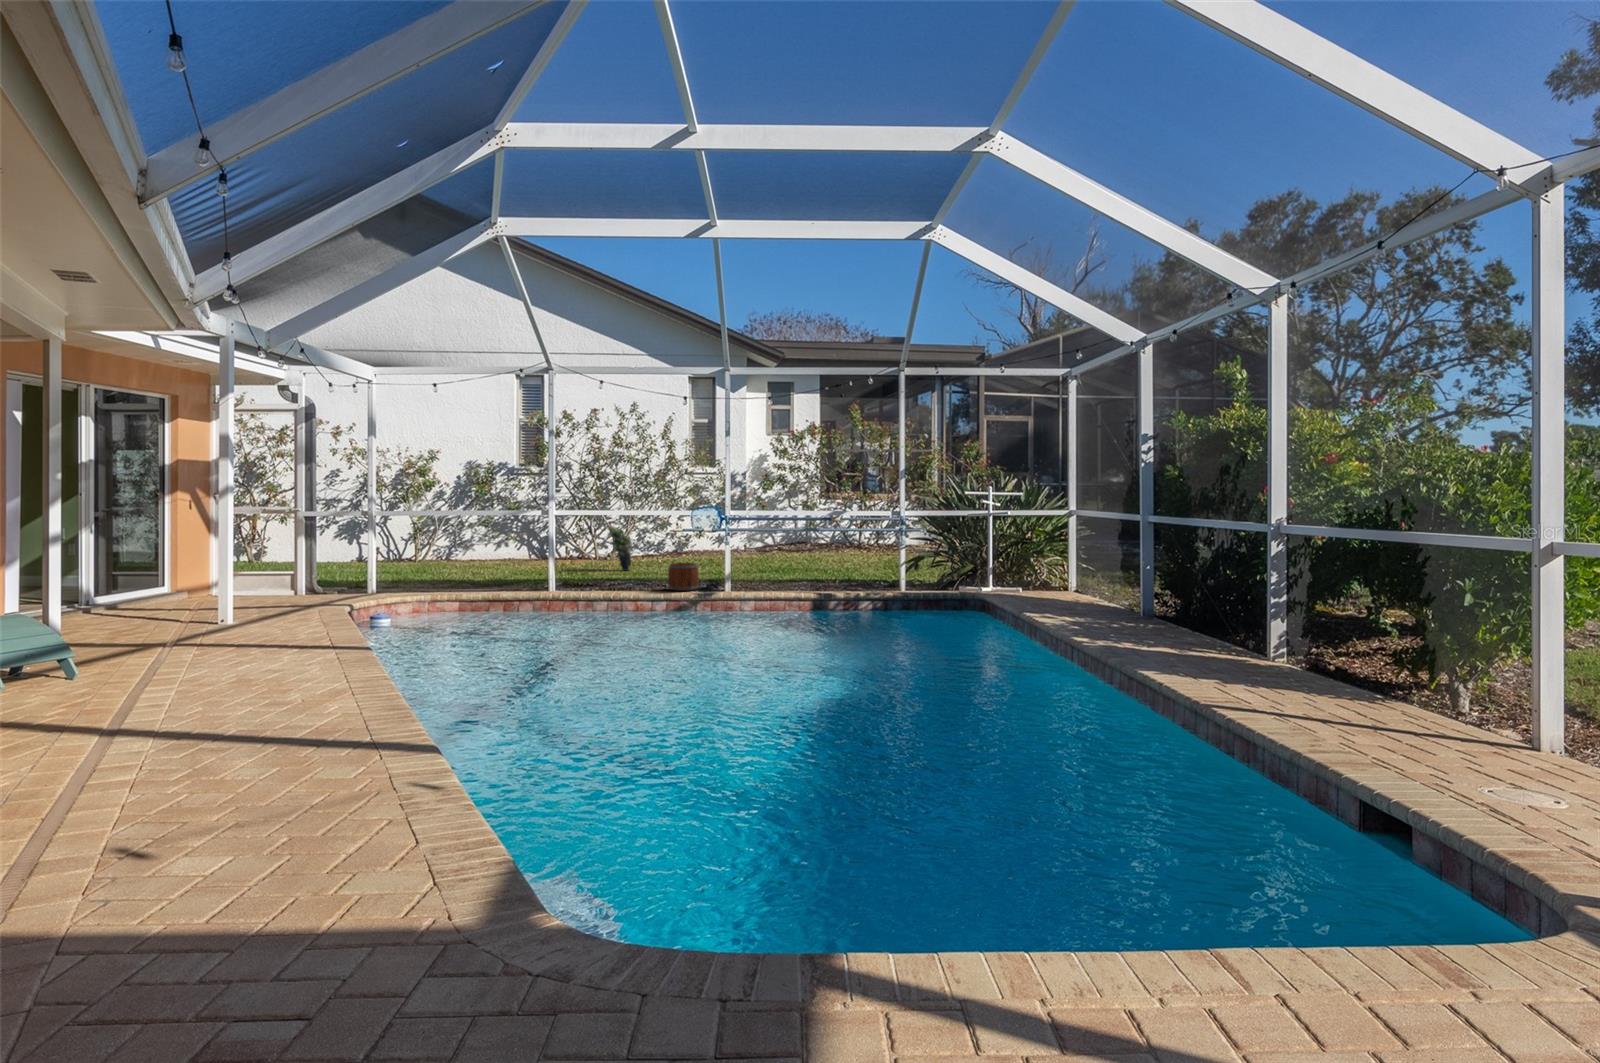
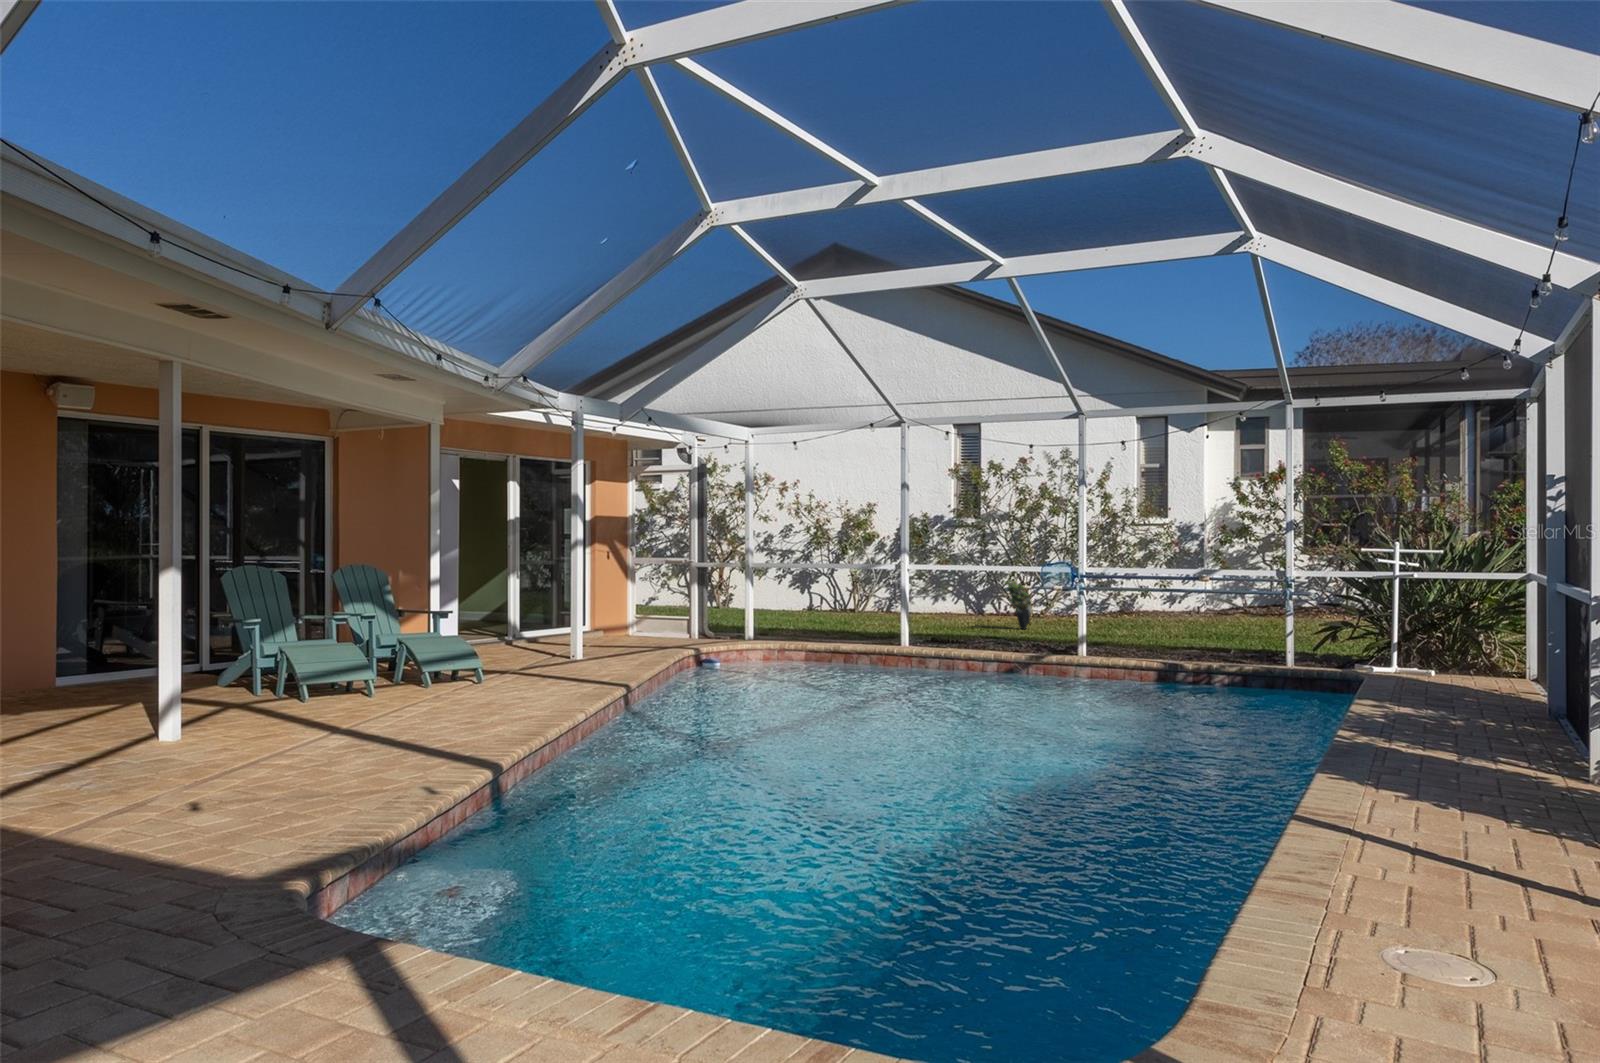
bucket: present [668,563,699,591] -> none [1017,622,1052,653]

